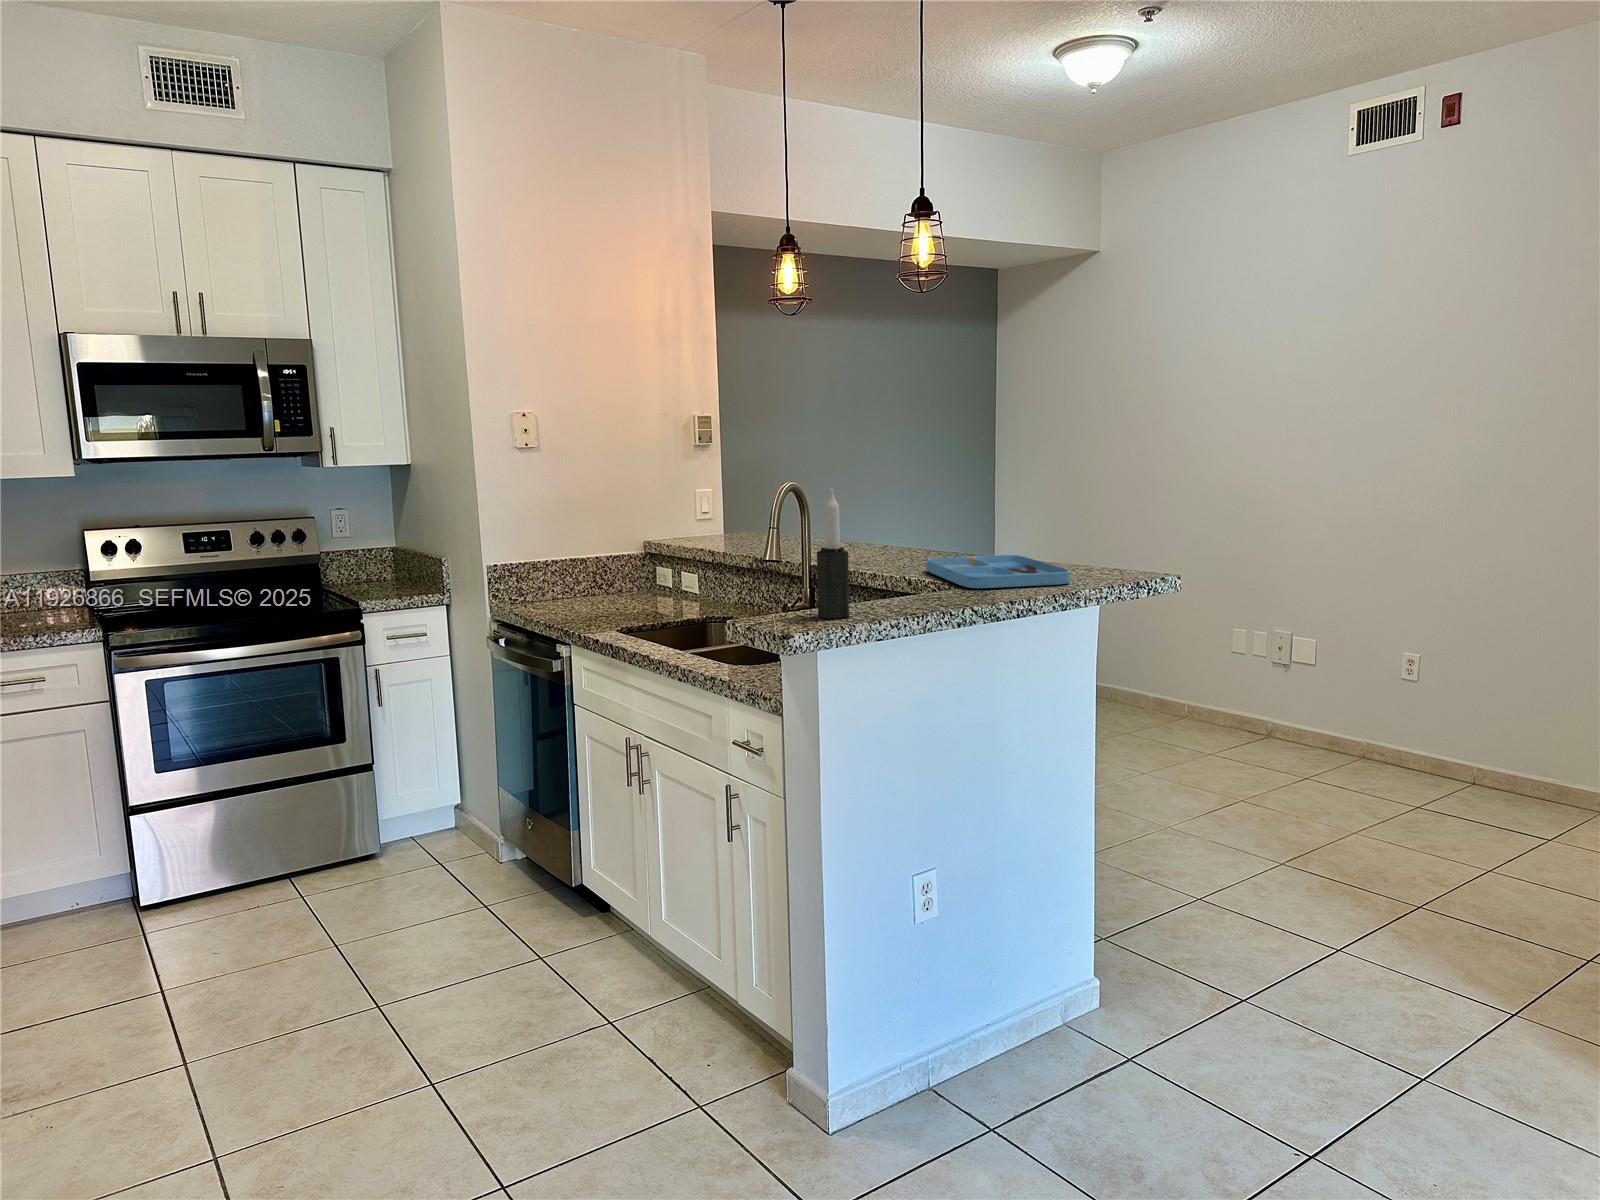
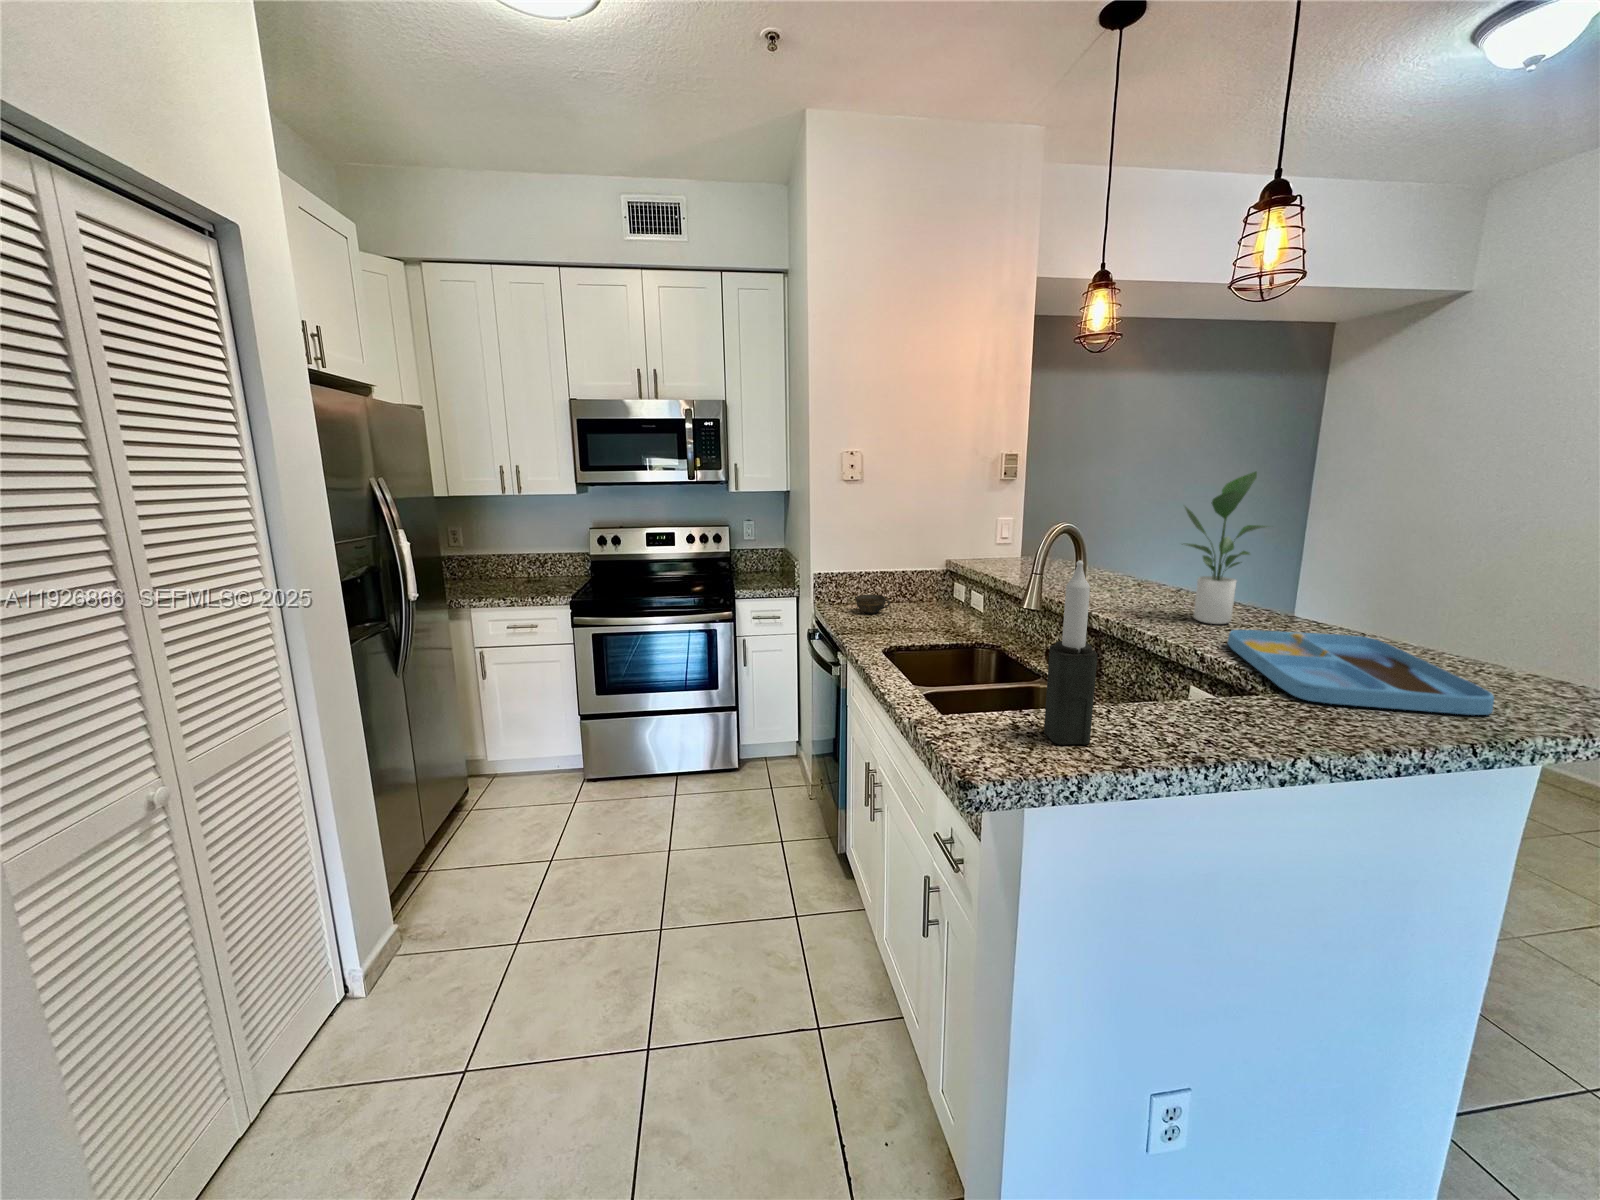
potted plant: none [882,431,950,562] -> present [1182,472,1267,624]
cup: none [548,586,592,608] -> present [856,595,890,614]

